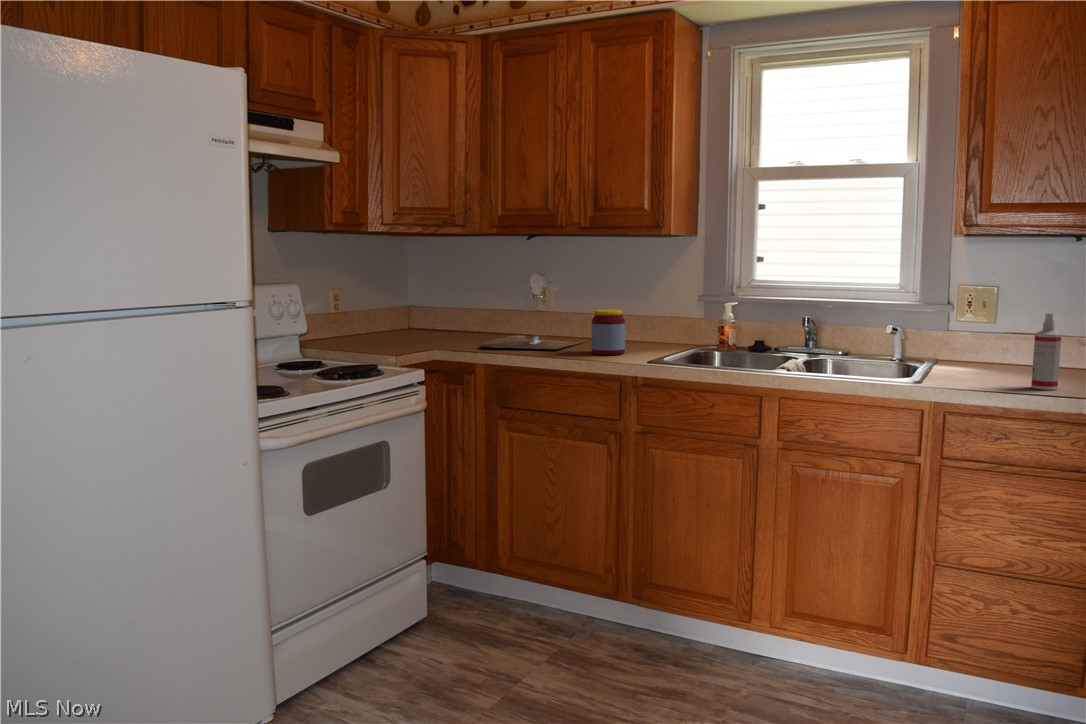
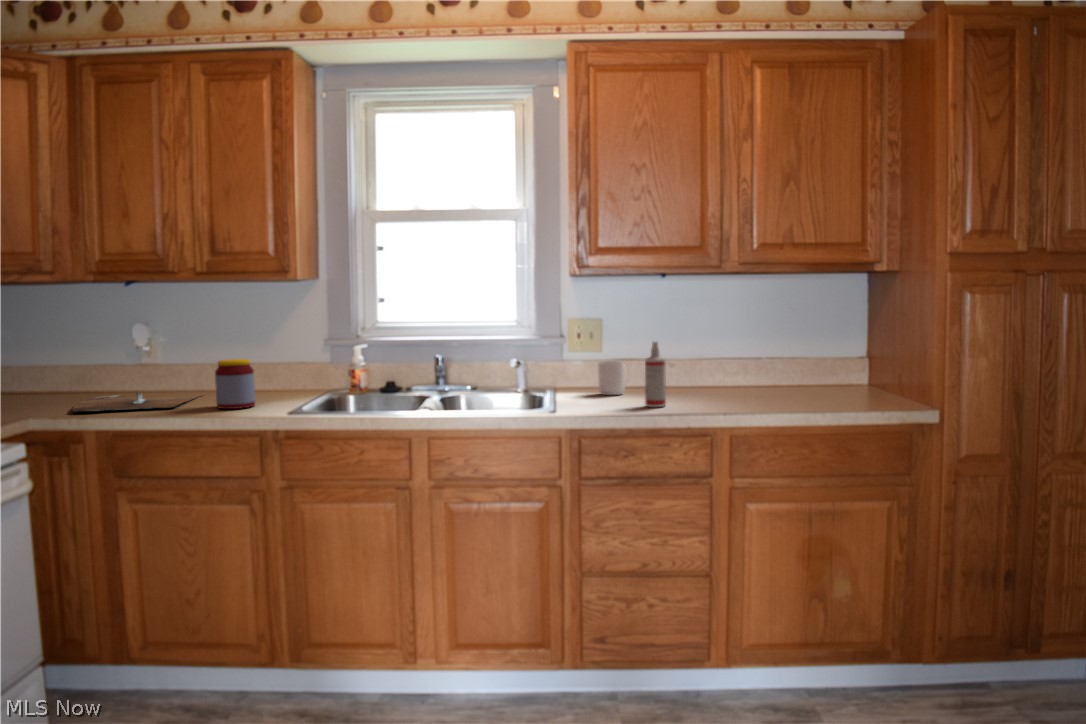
mug: none [985,333,1029,372] -> present [598,361,630,395]

